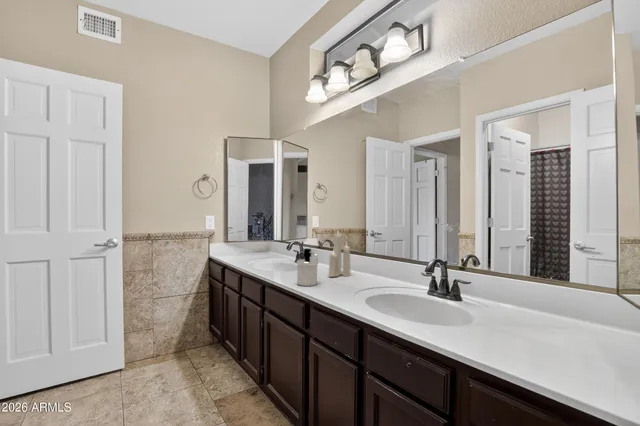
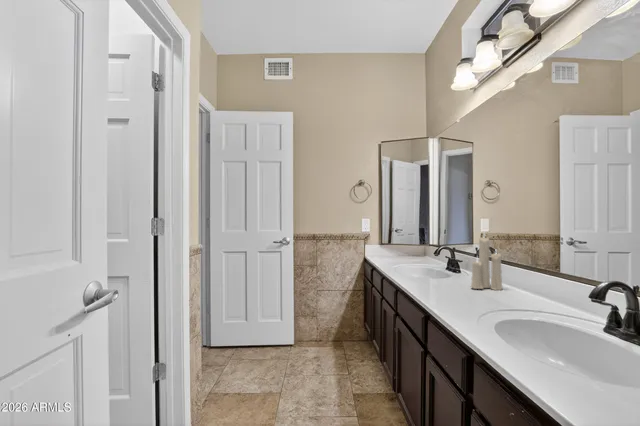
soap dispenser: present [297,249,318,286] -> none [426,253,452,295]

